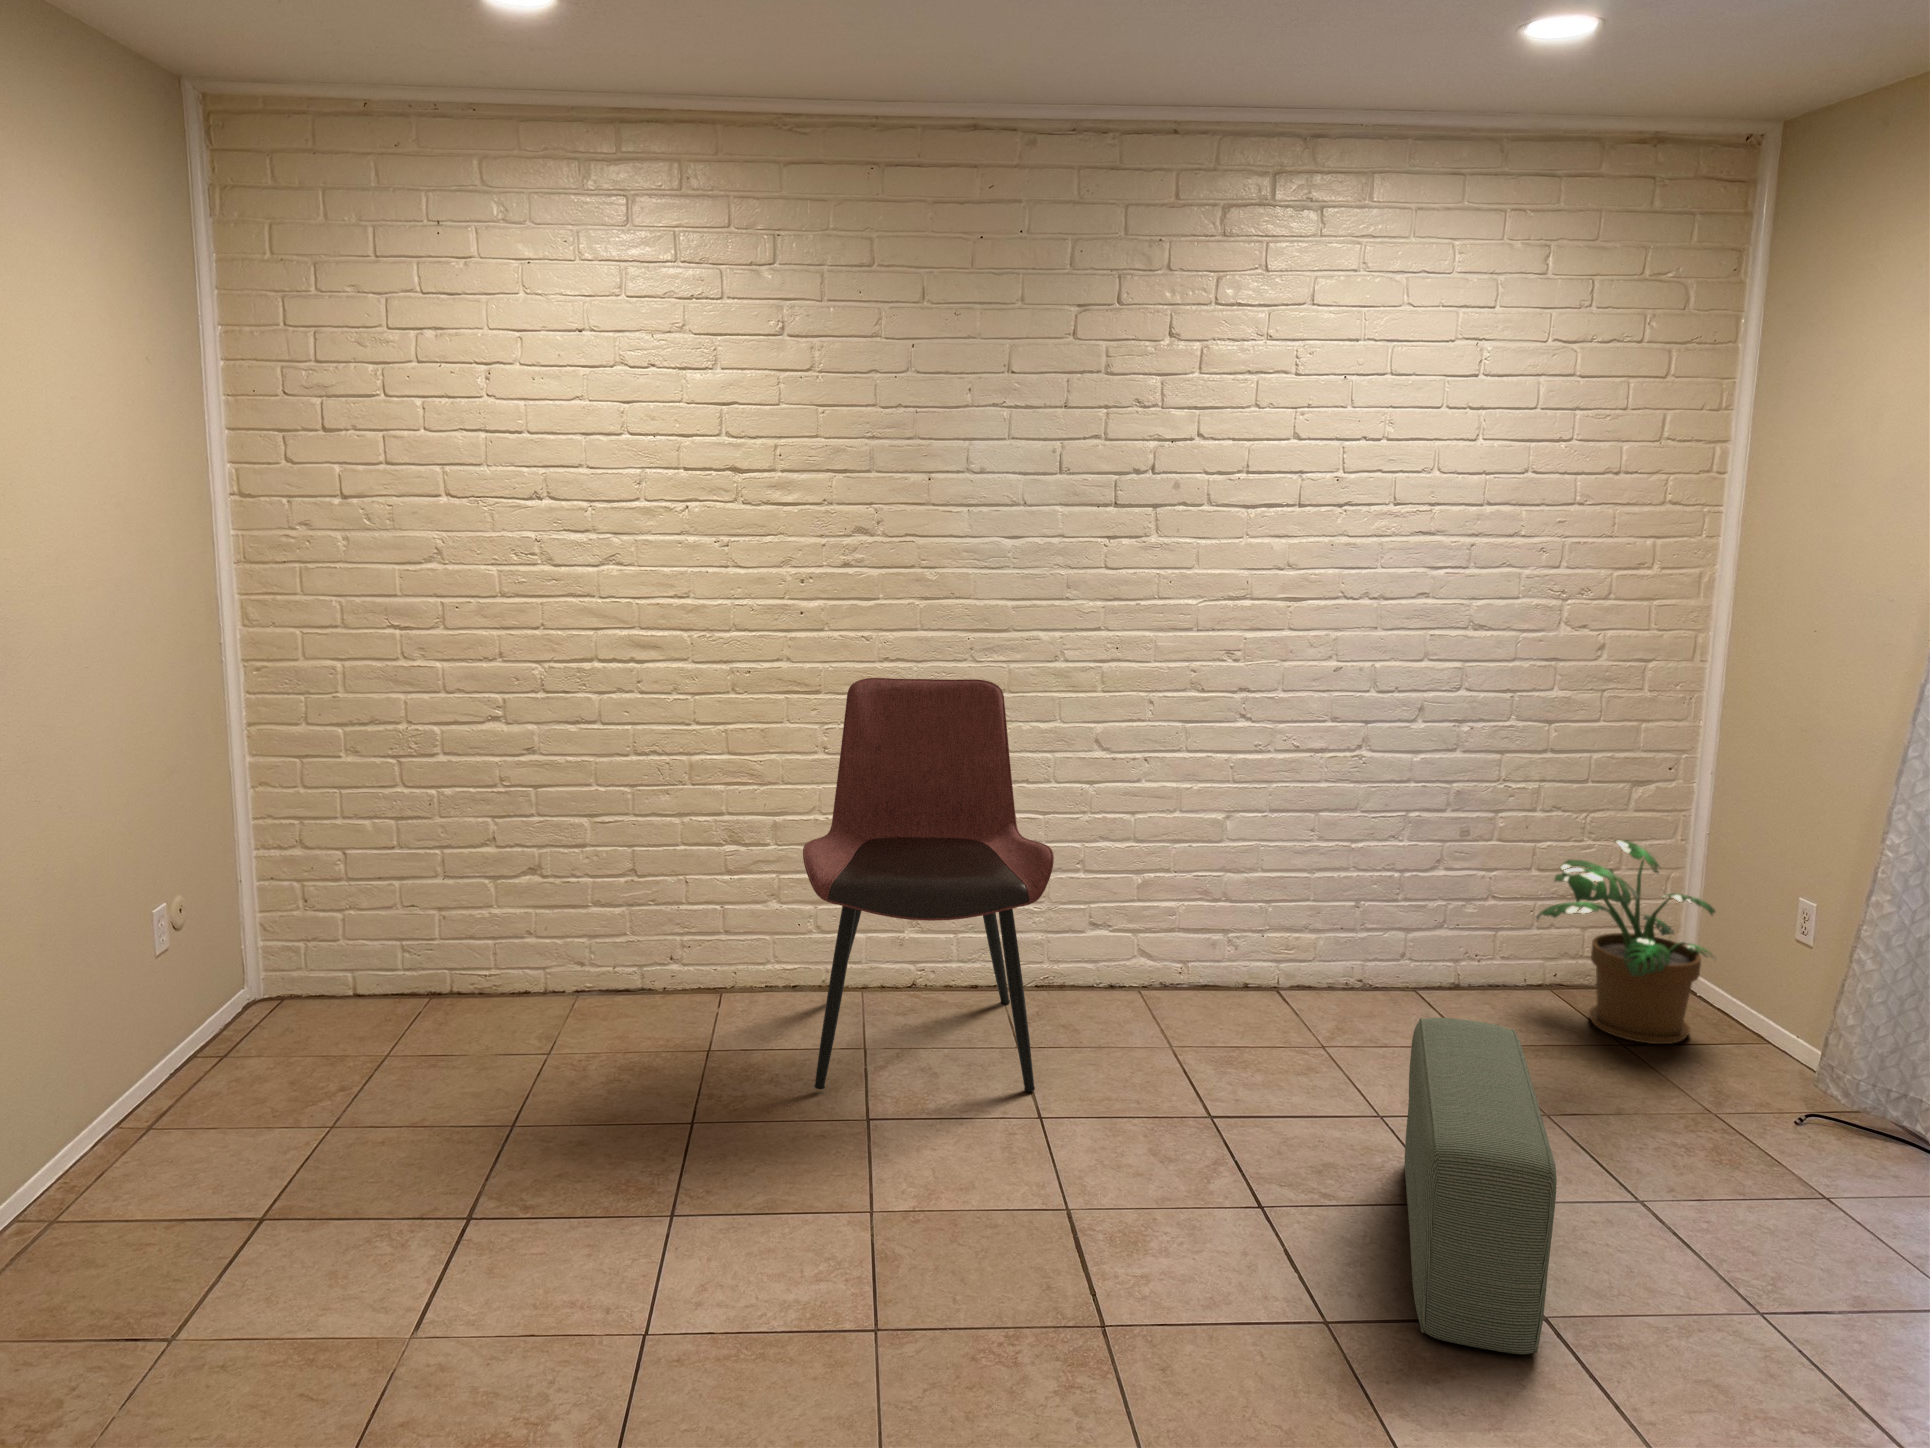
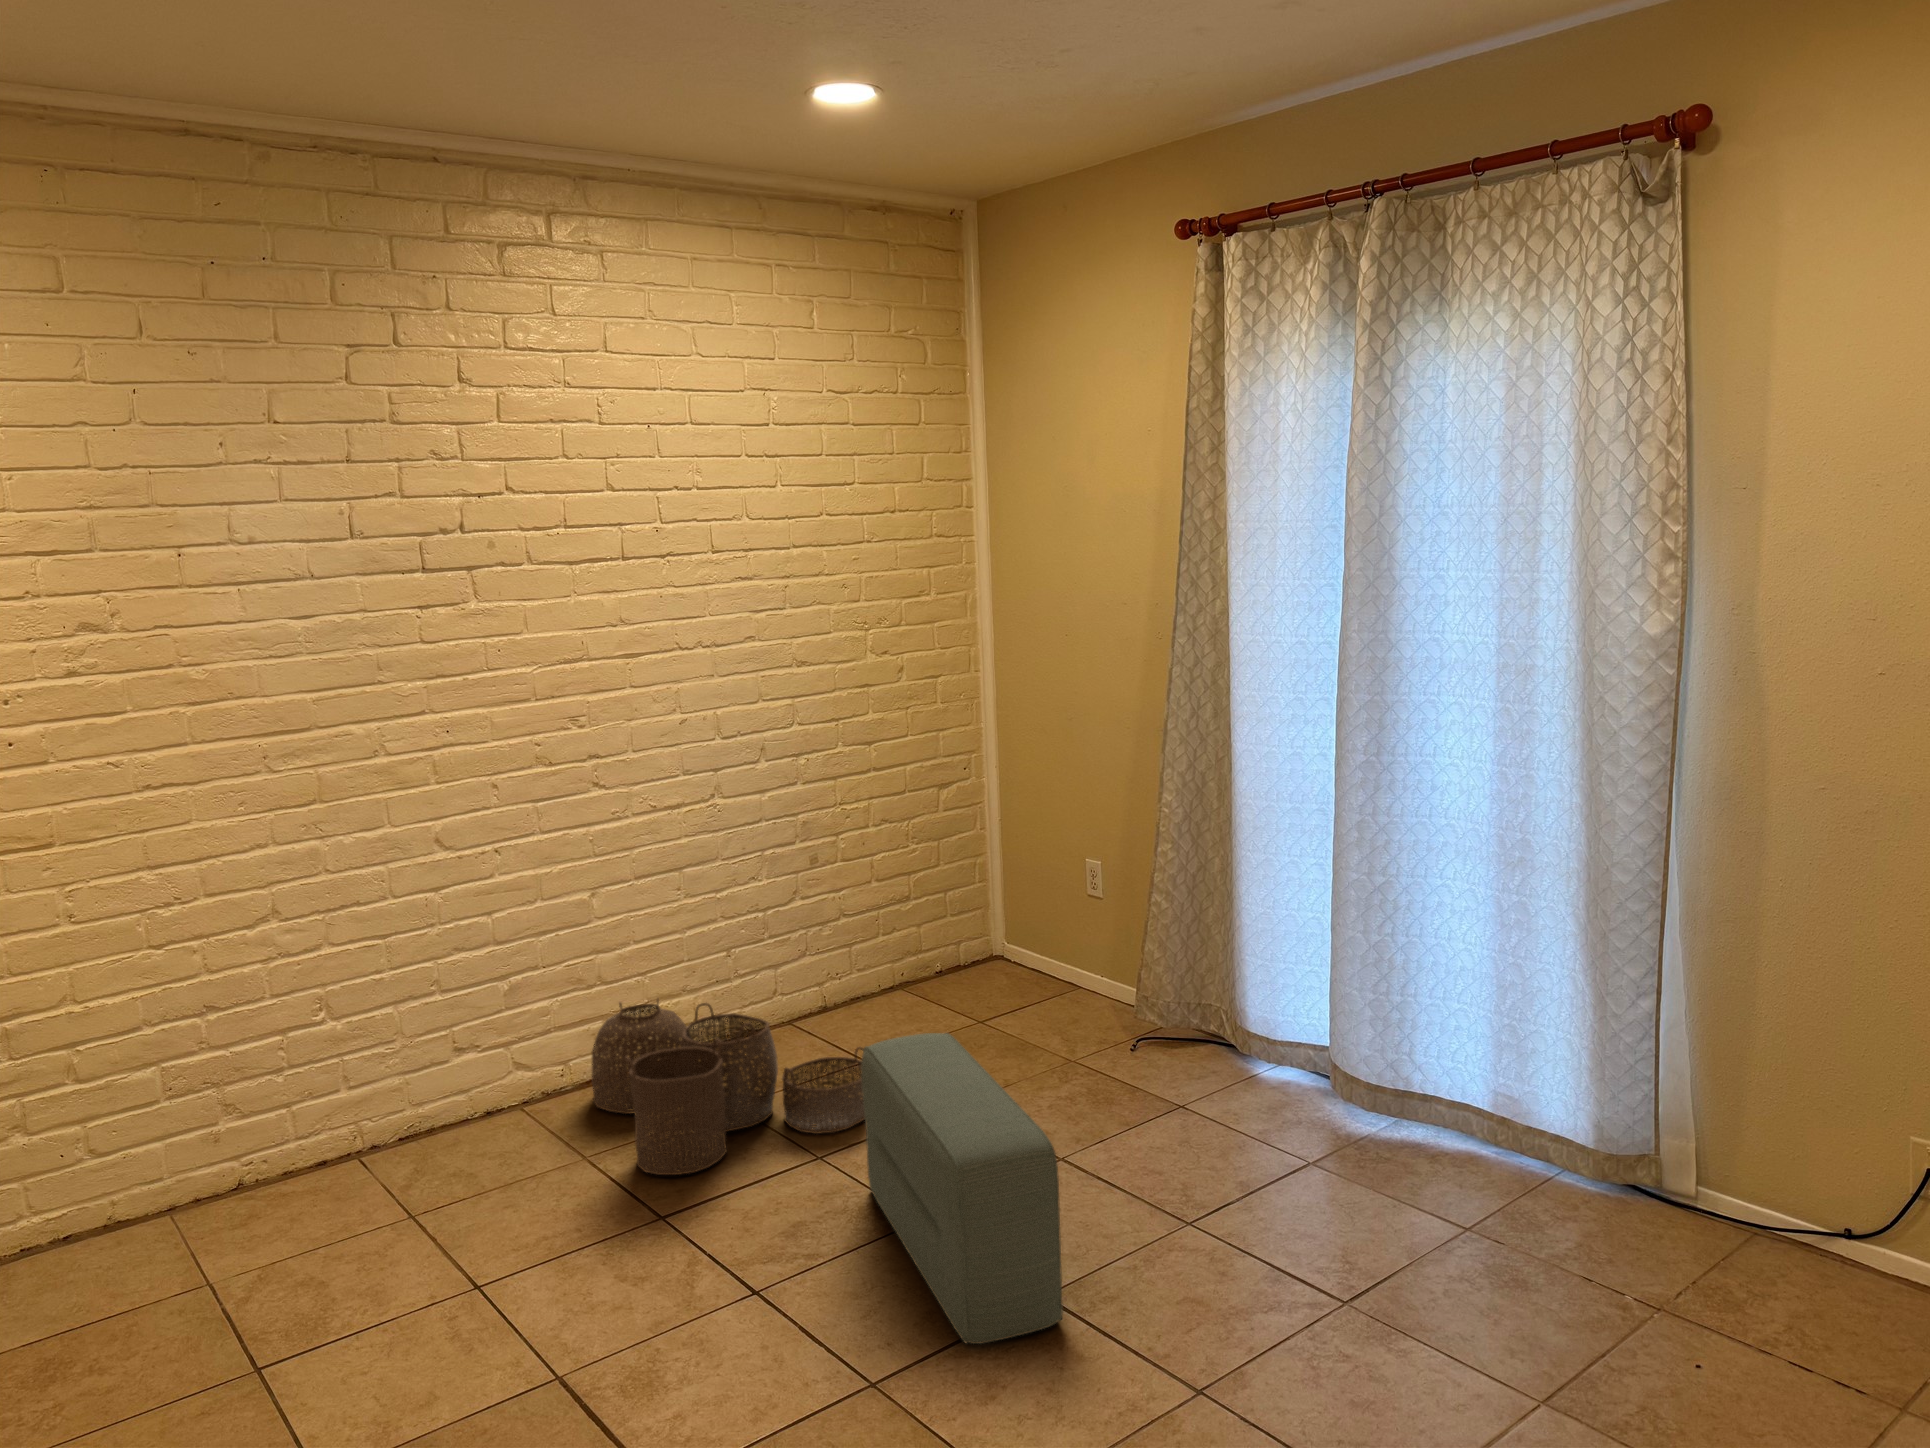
dining chair: present [803,678,1054,1092] -> none [101,793,459,1355]
potted plant: present [1536,840,1716,1044] -> none [886,840,1039,1019]
woven basket: none [1200,919,1457,1099] -> present [592,999,865,1175]

